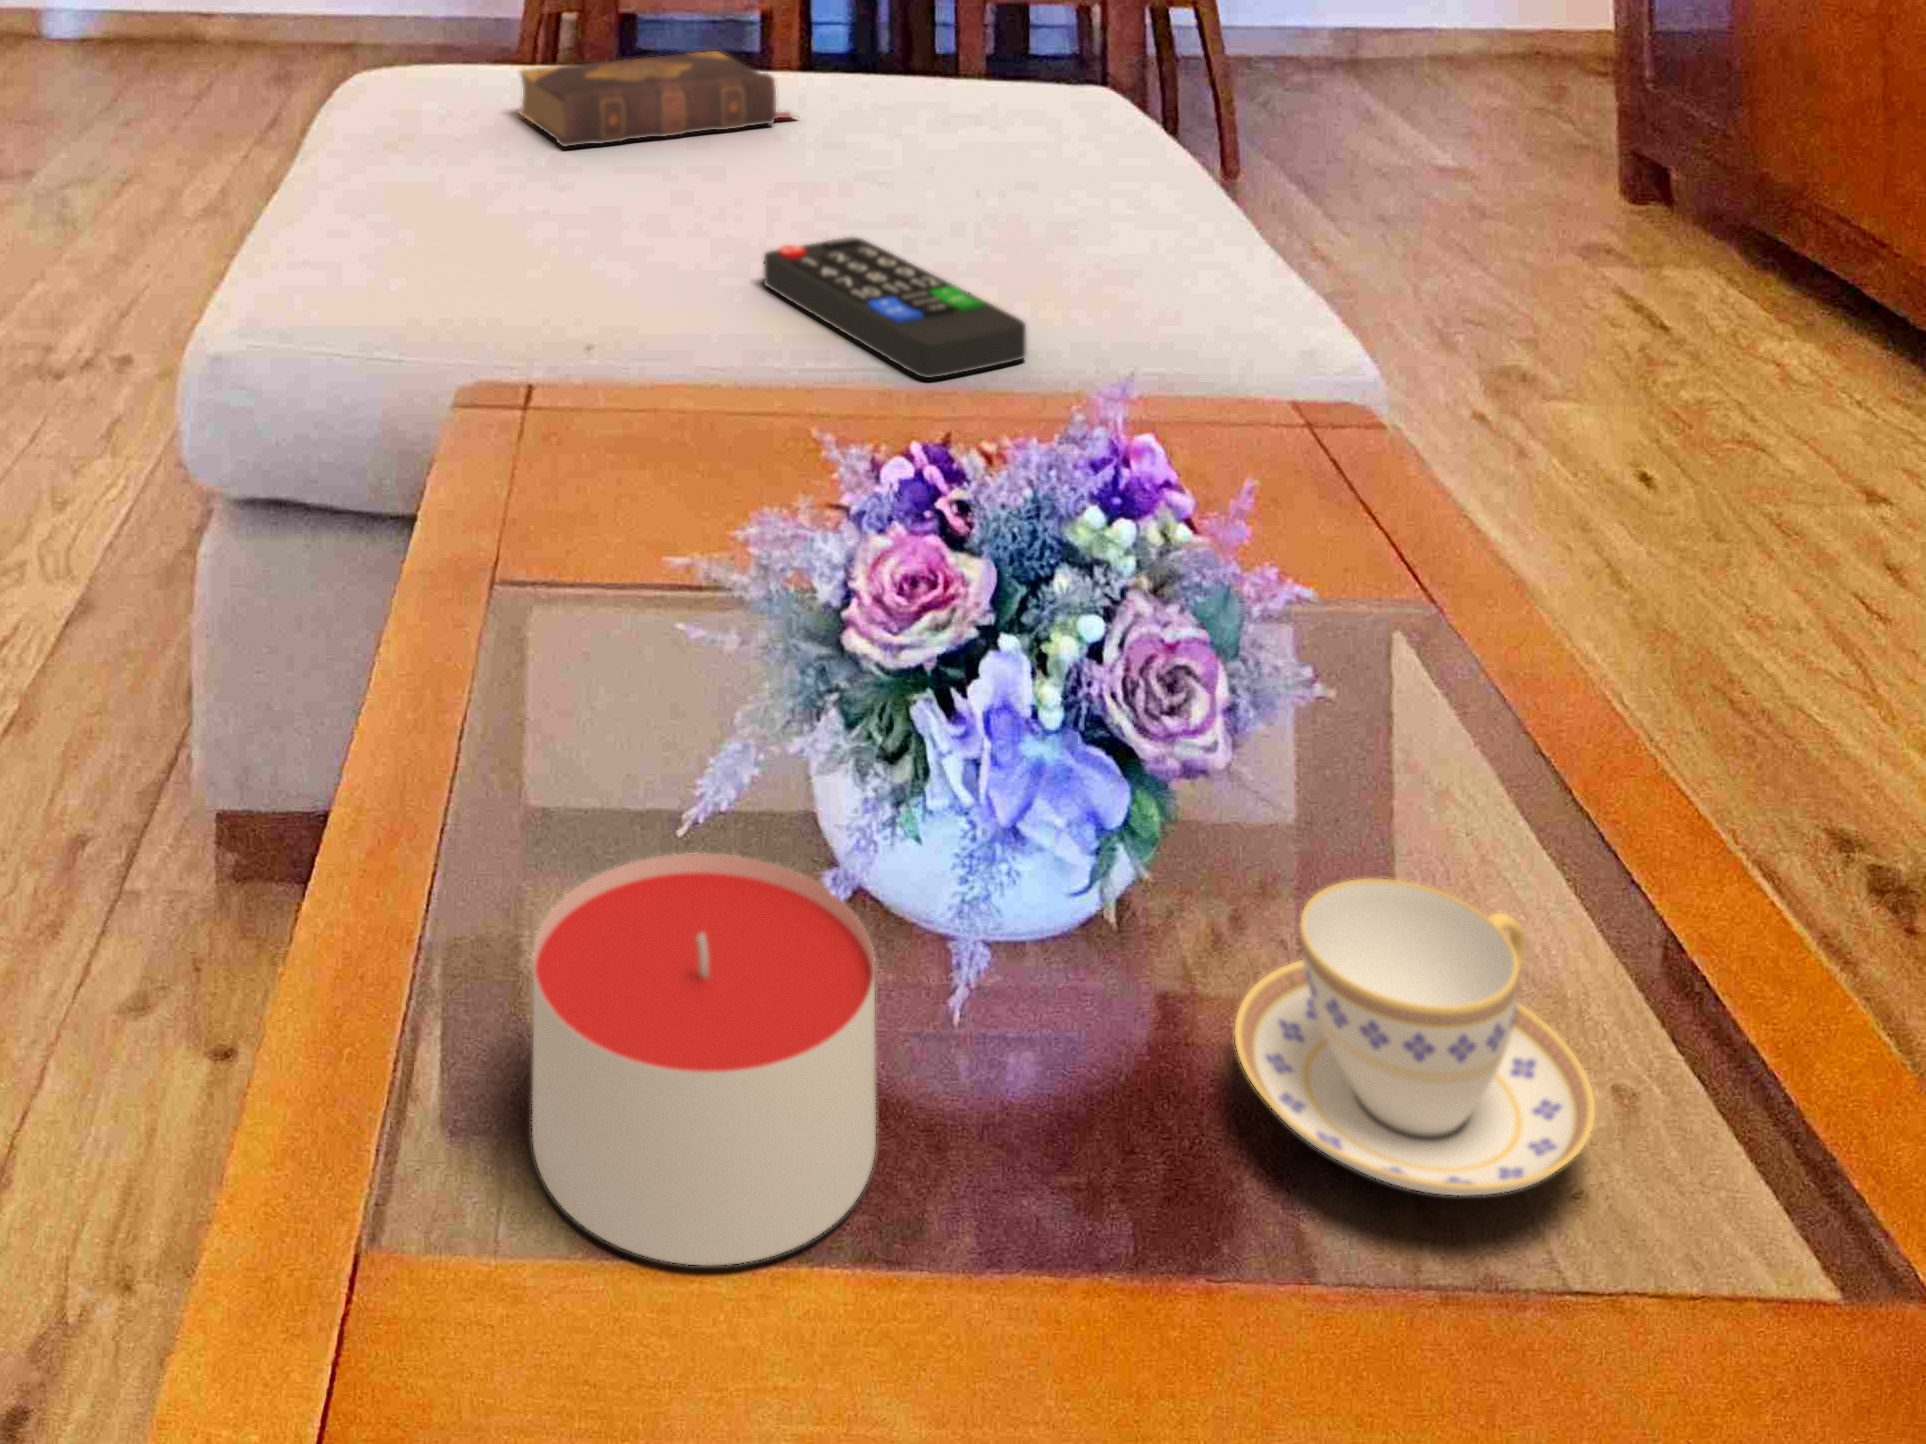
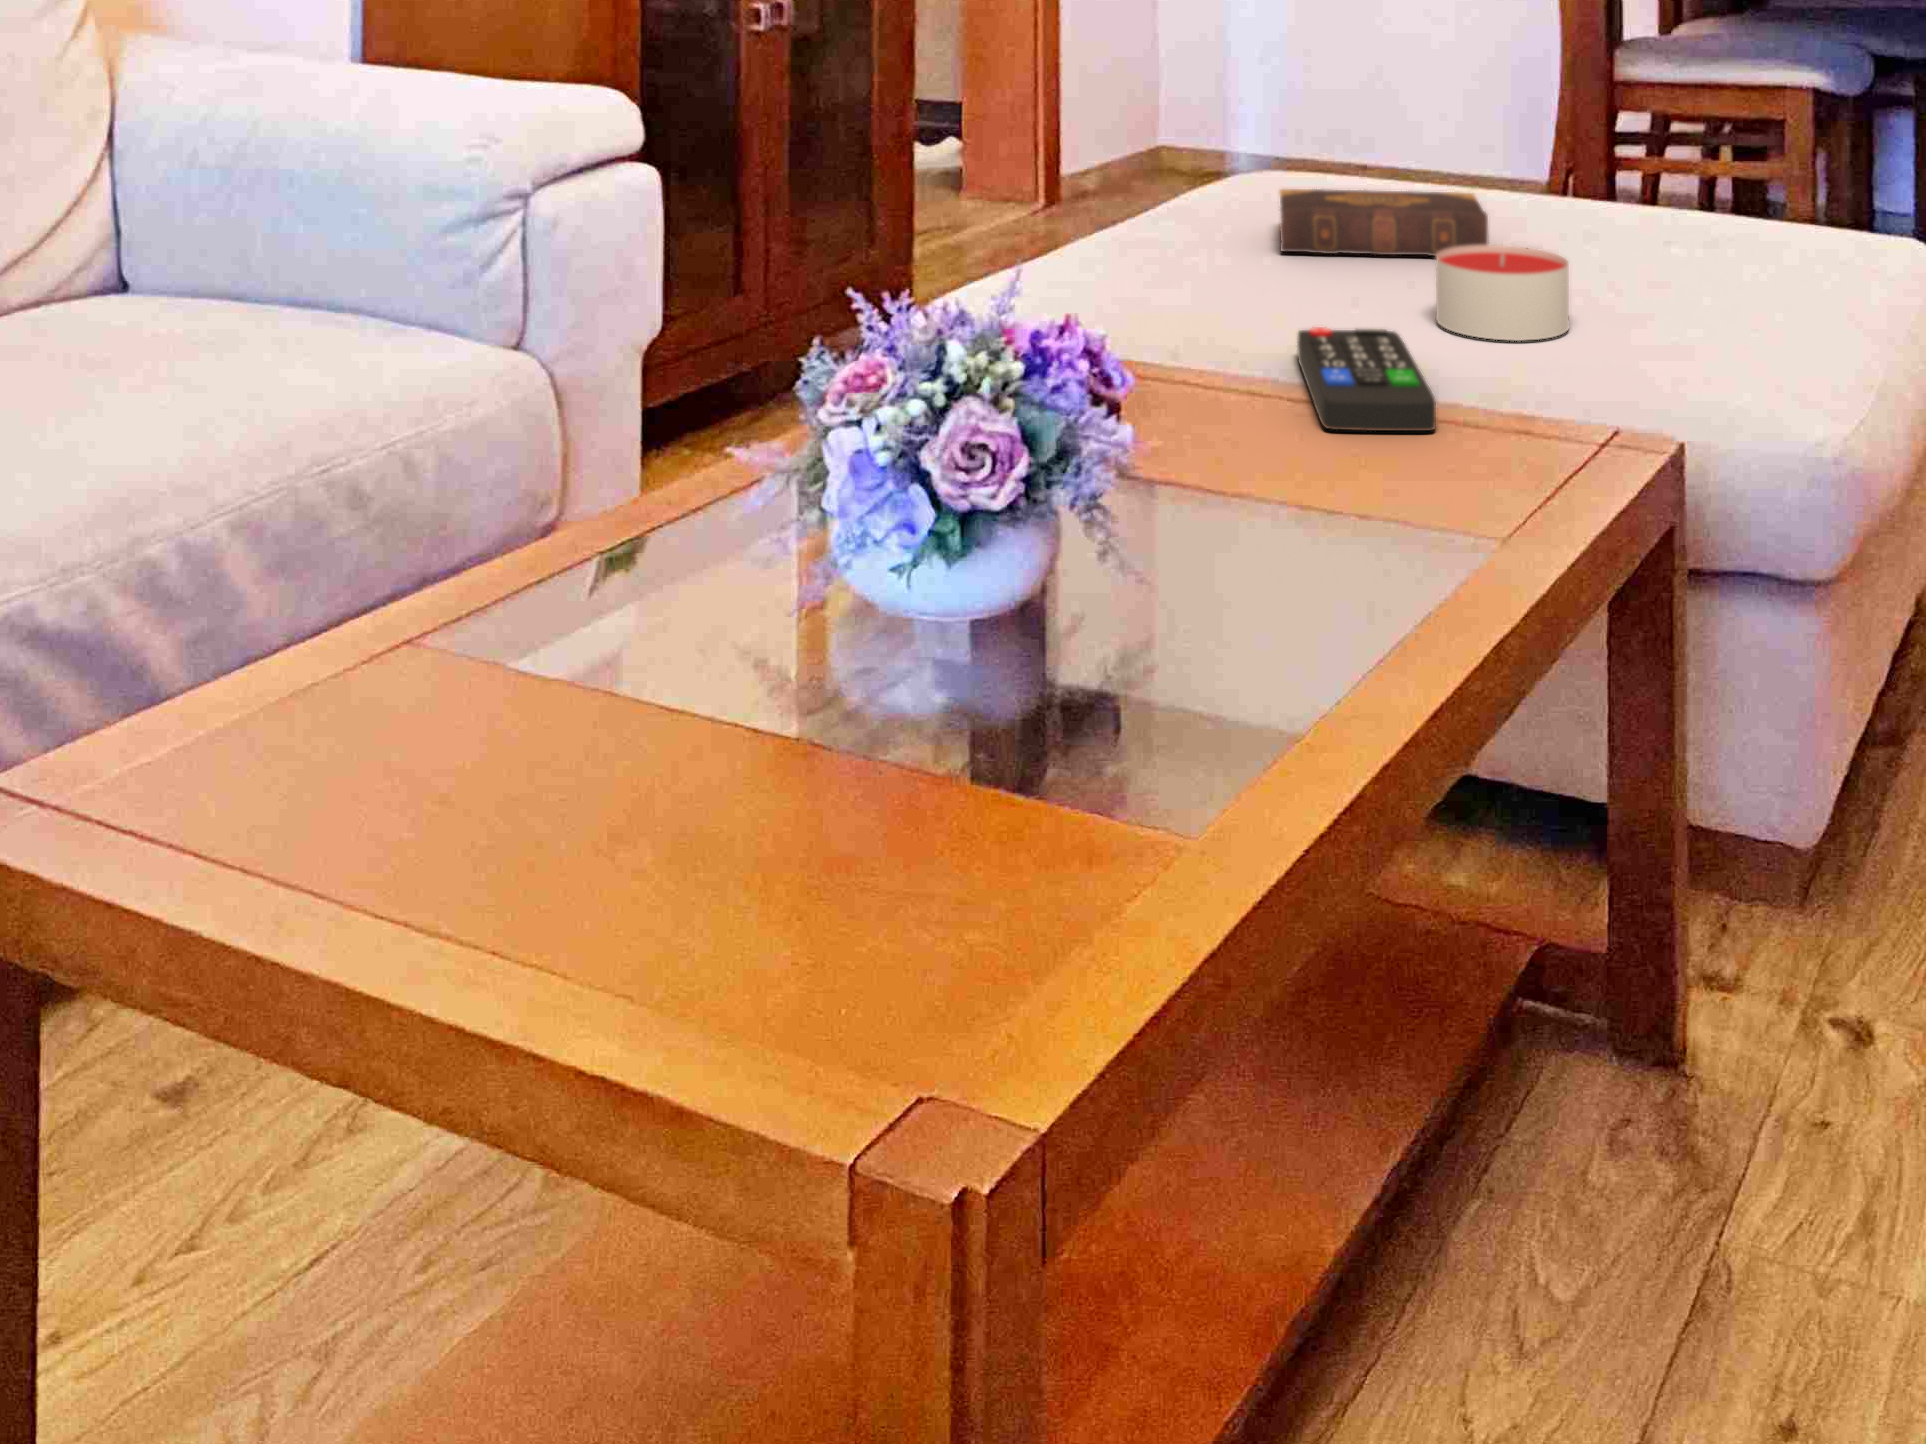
candle: present [532,853,876,1266] -> present [1436,245,1569,341]
teacup: present [1234,879,1595,1196] -> none [861,674,1106,860]

